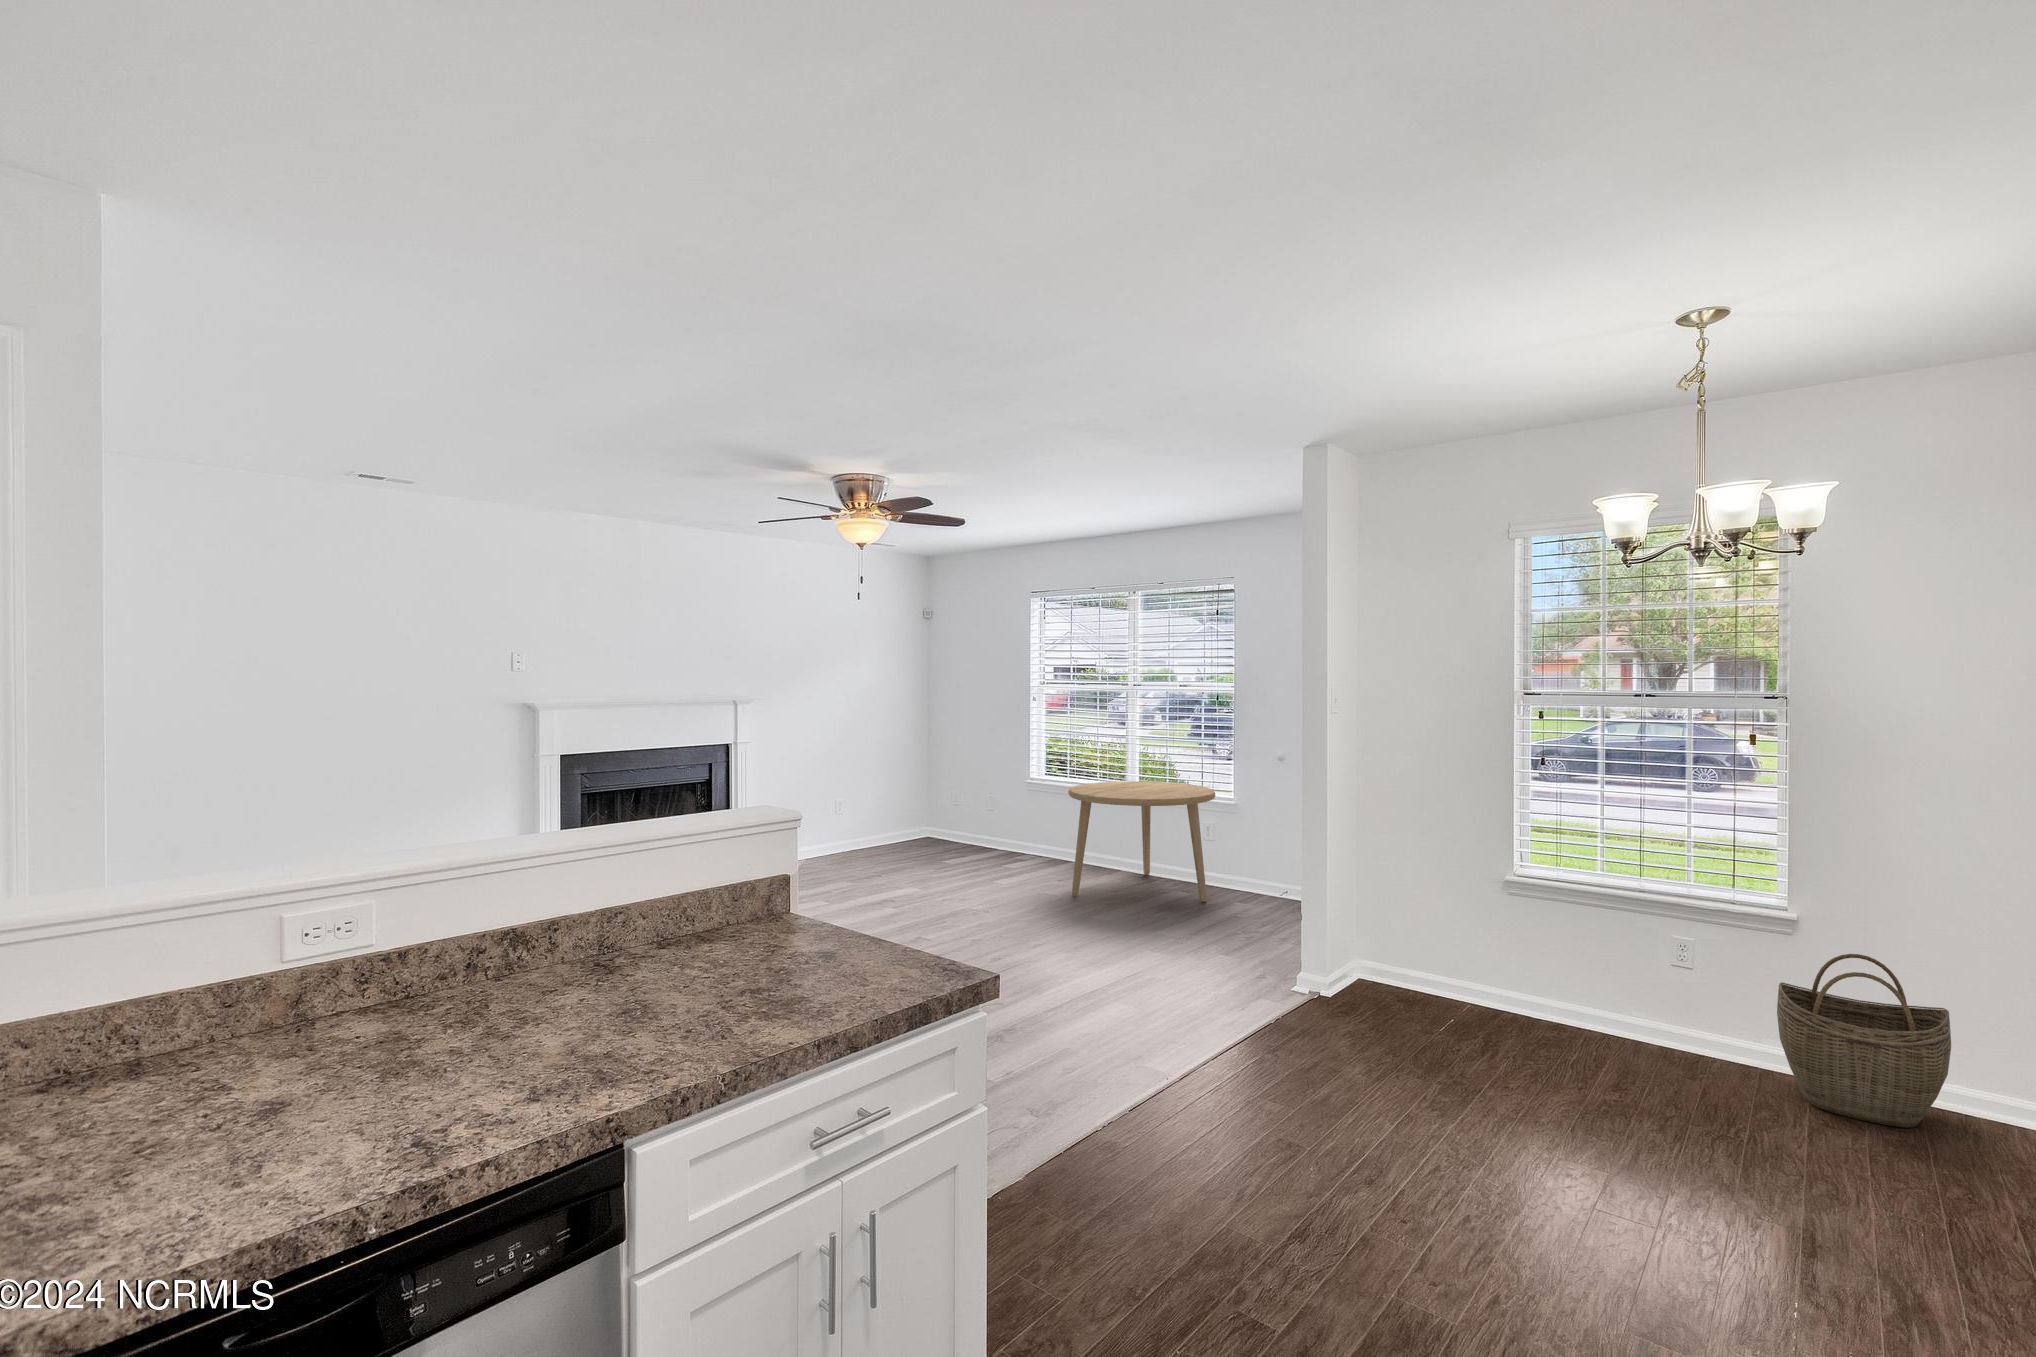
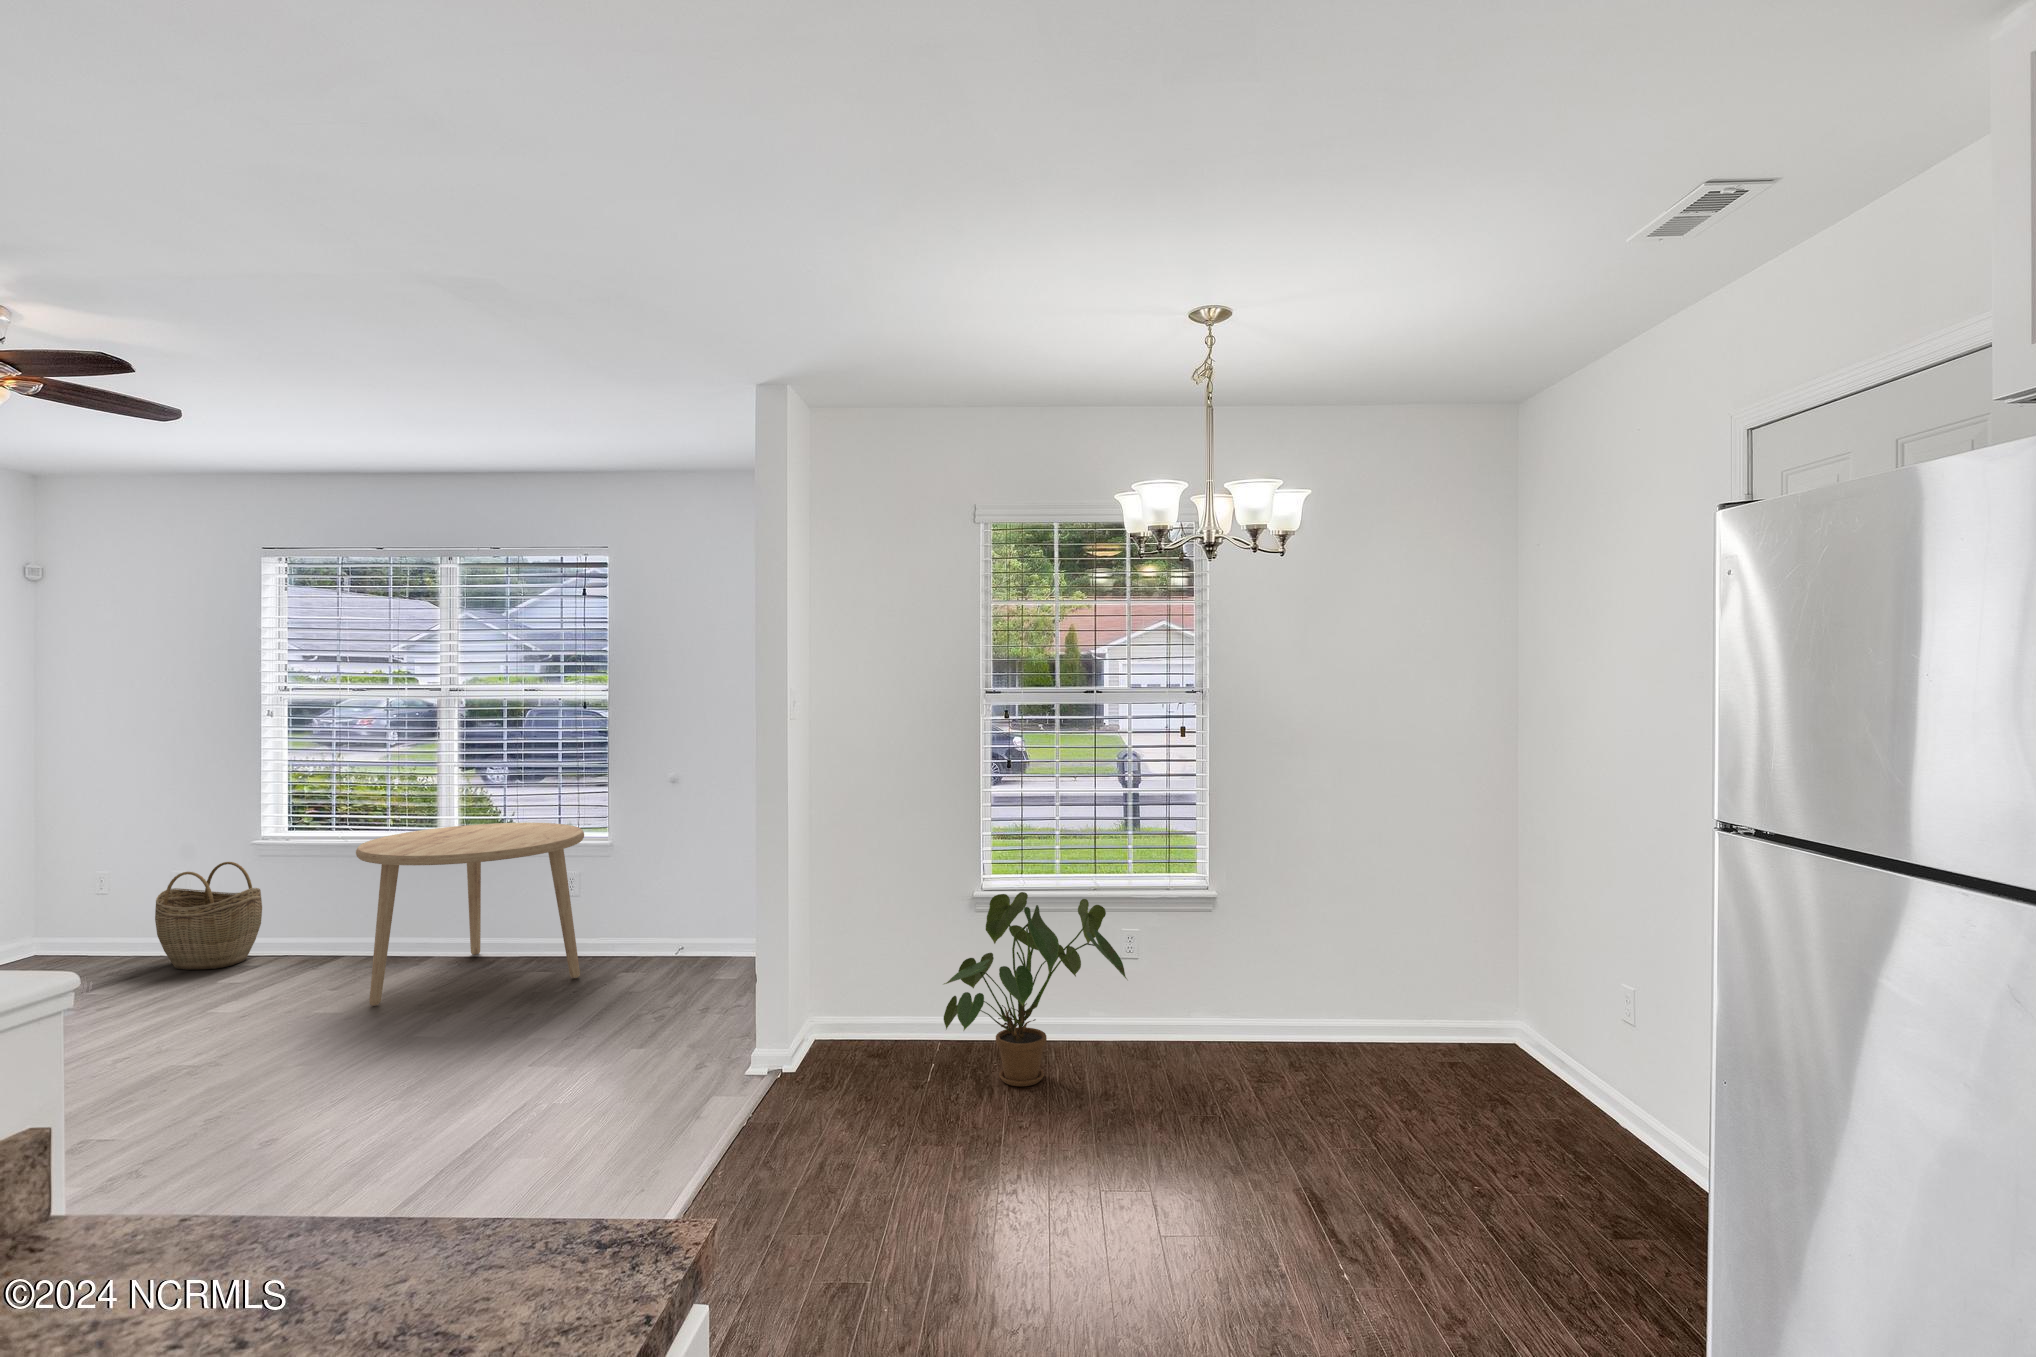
house plant: none [1456,881,1651,1060] -> present [944,892,1127,1086]
woven basket: present [1777,954,1951,1128] -> present [155,862,262,970]

